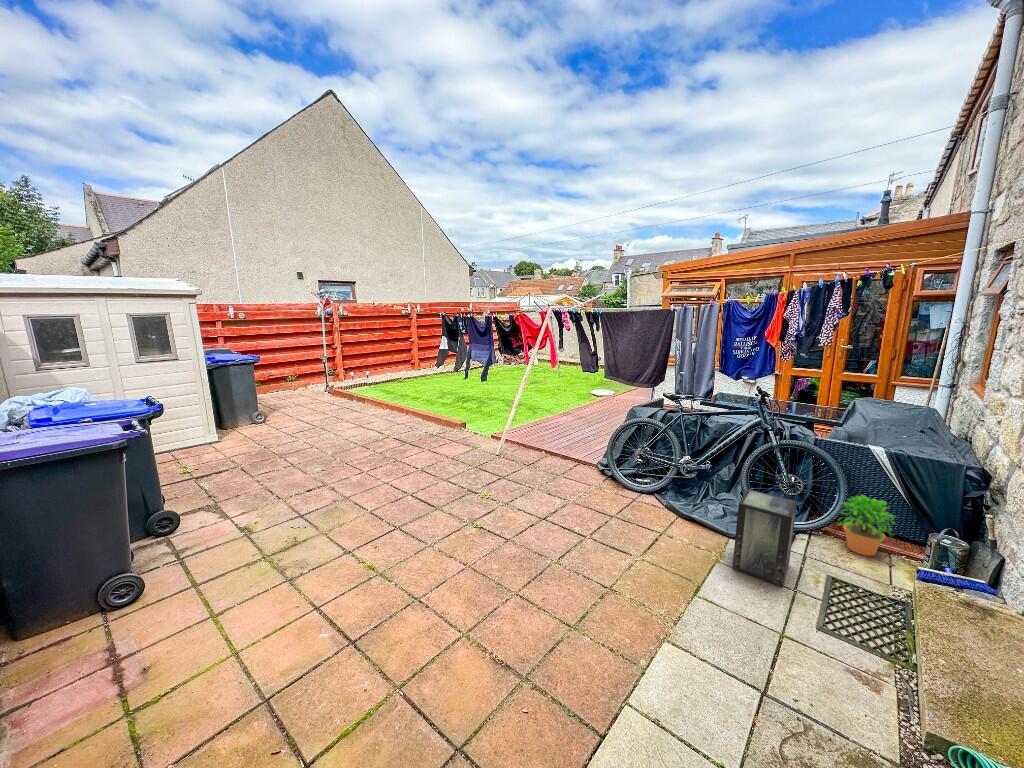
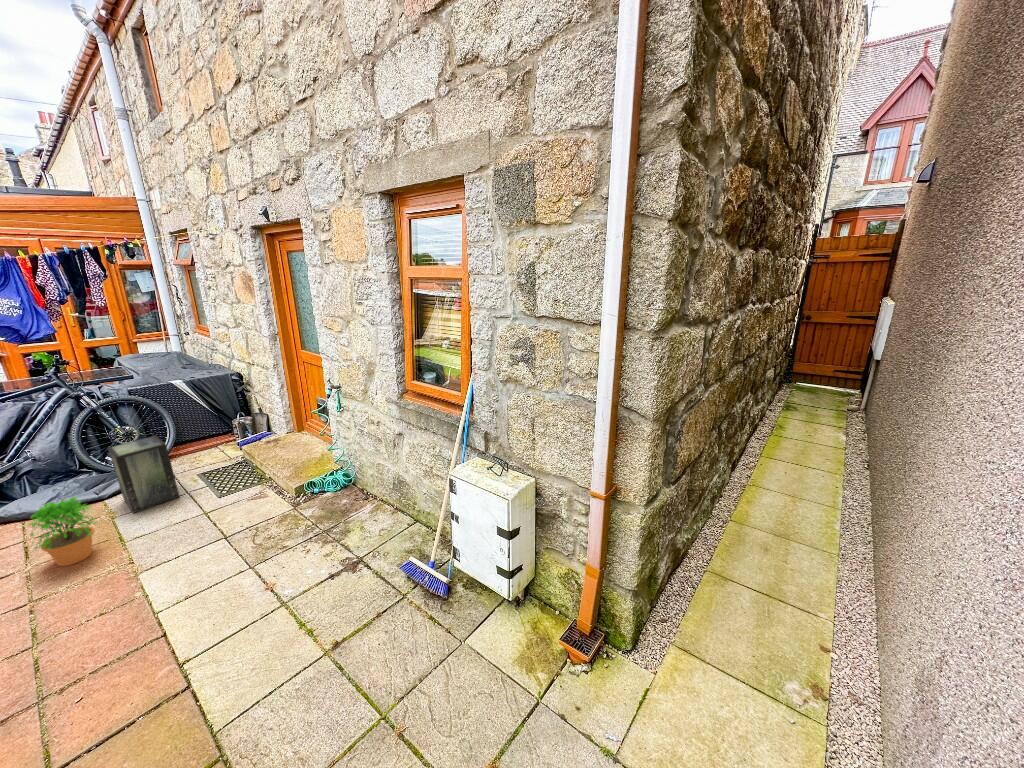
potted plant: present [840,495,893,556] -> present [26,497,95,566]

